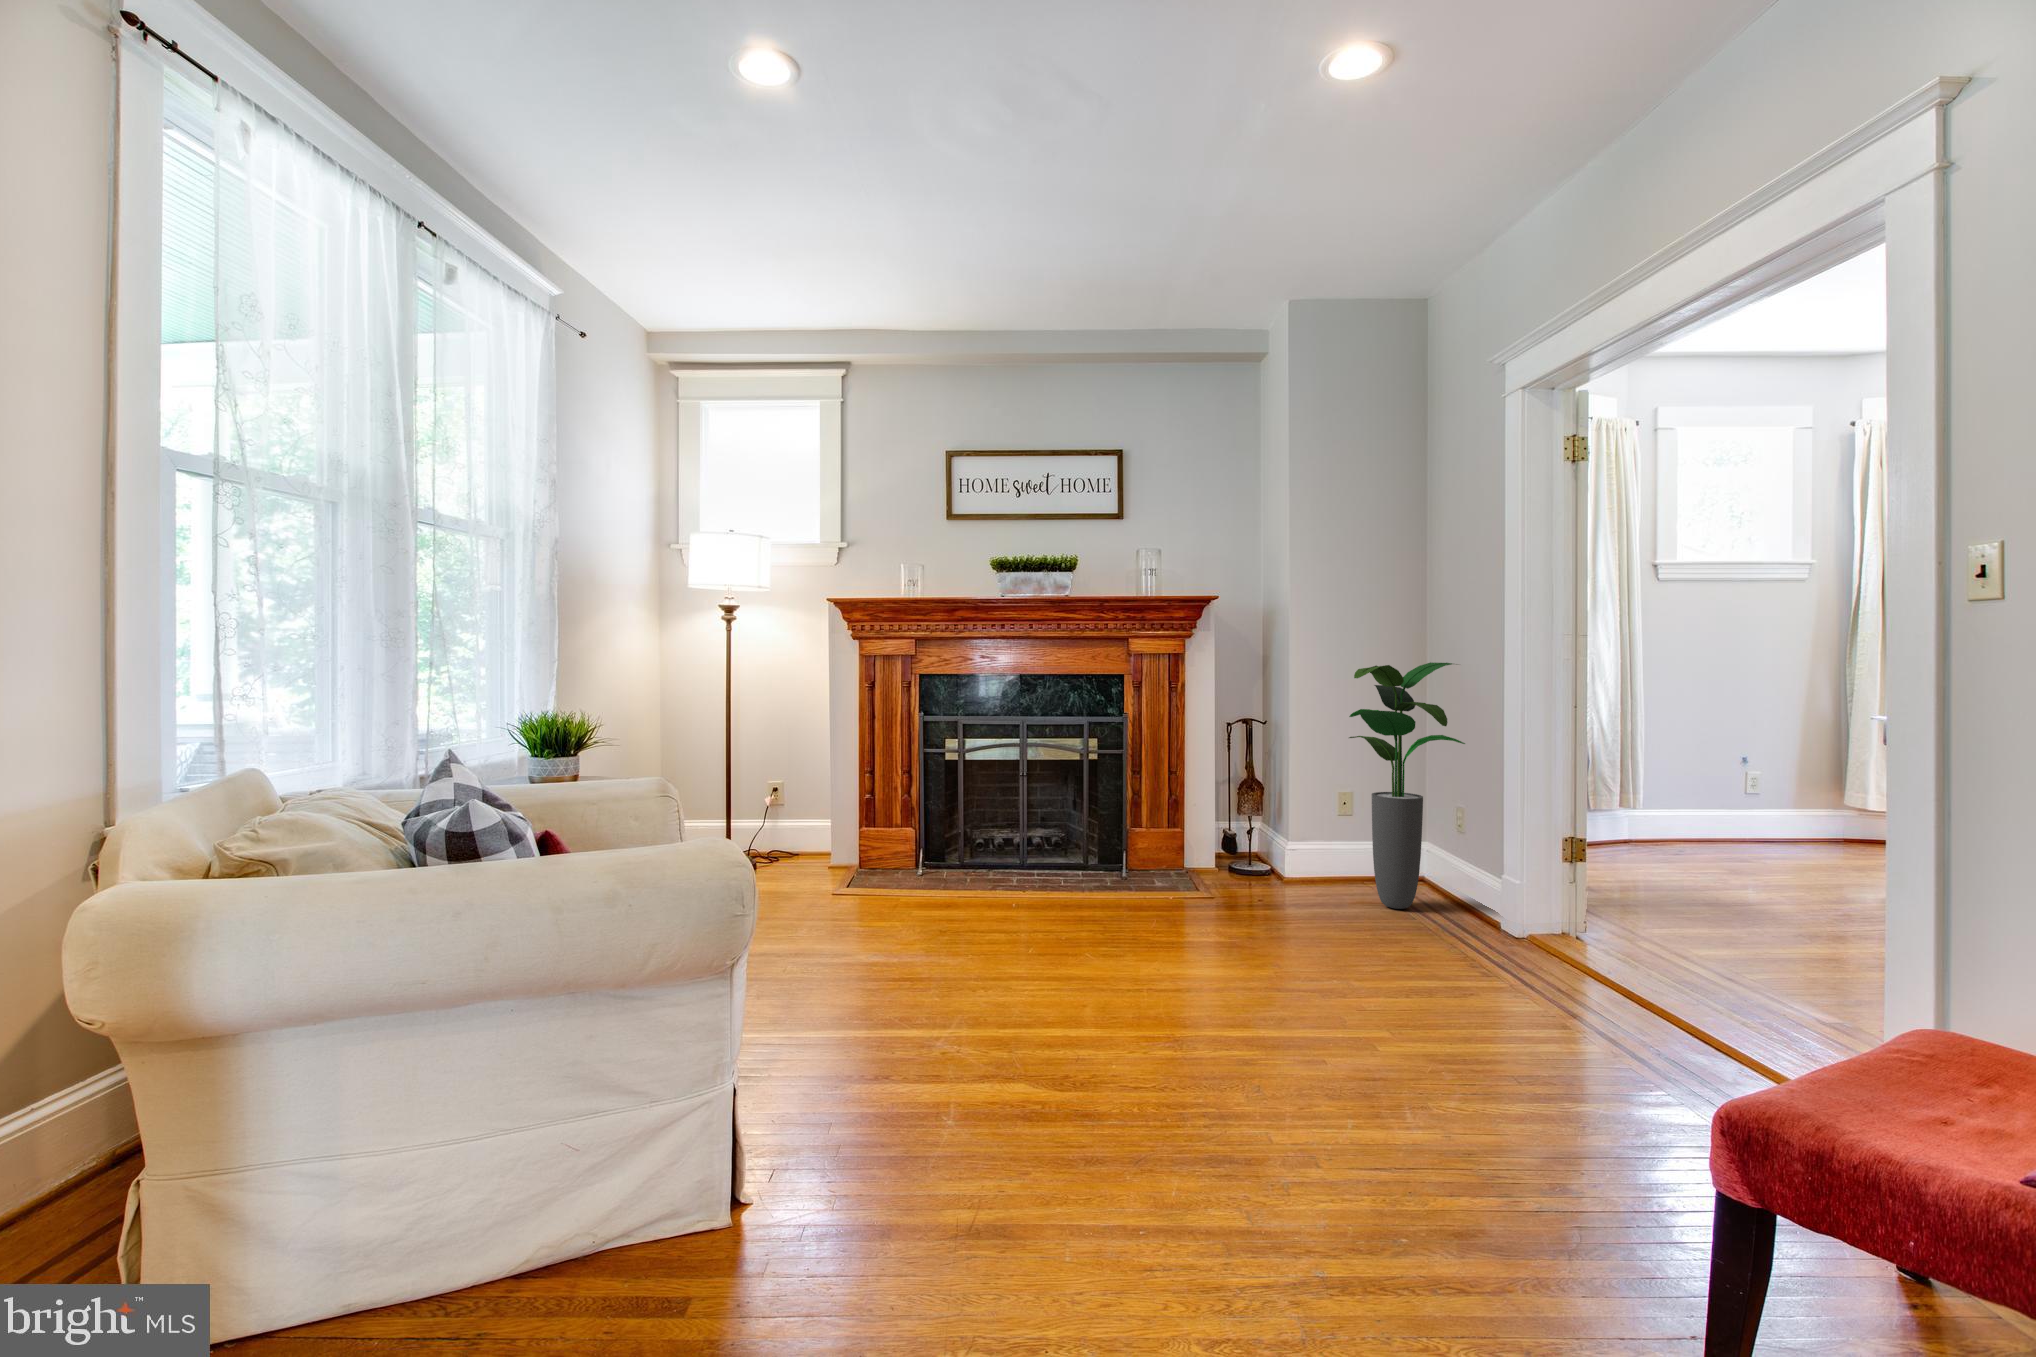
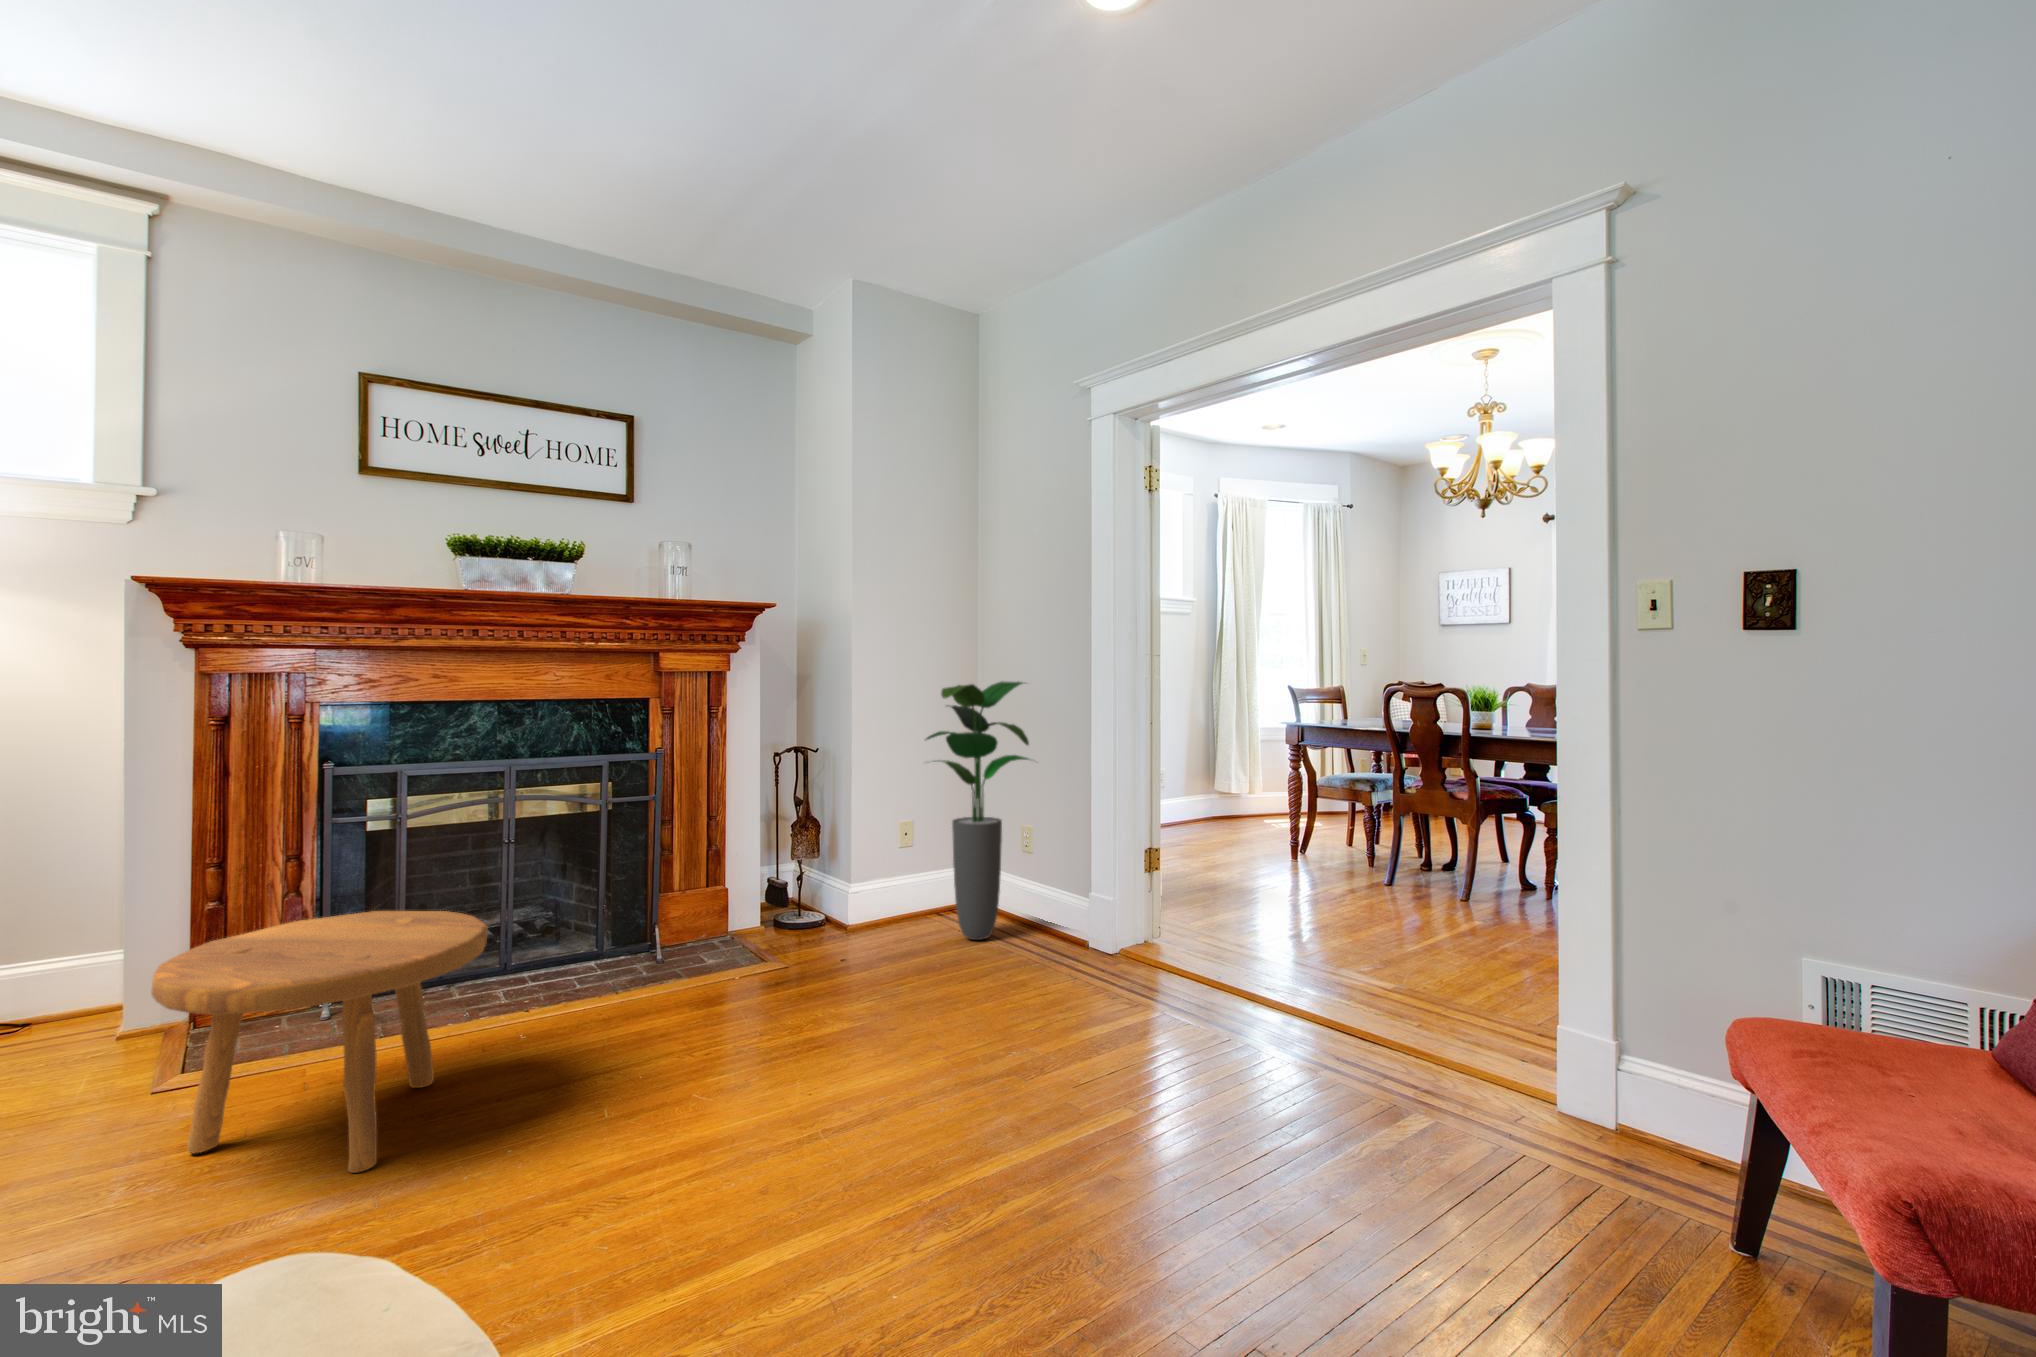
footstool: none [817,807,979,956] -> present [151,911,488,1173]

